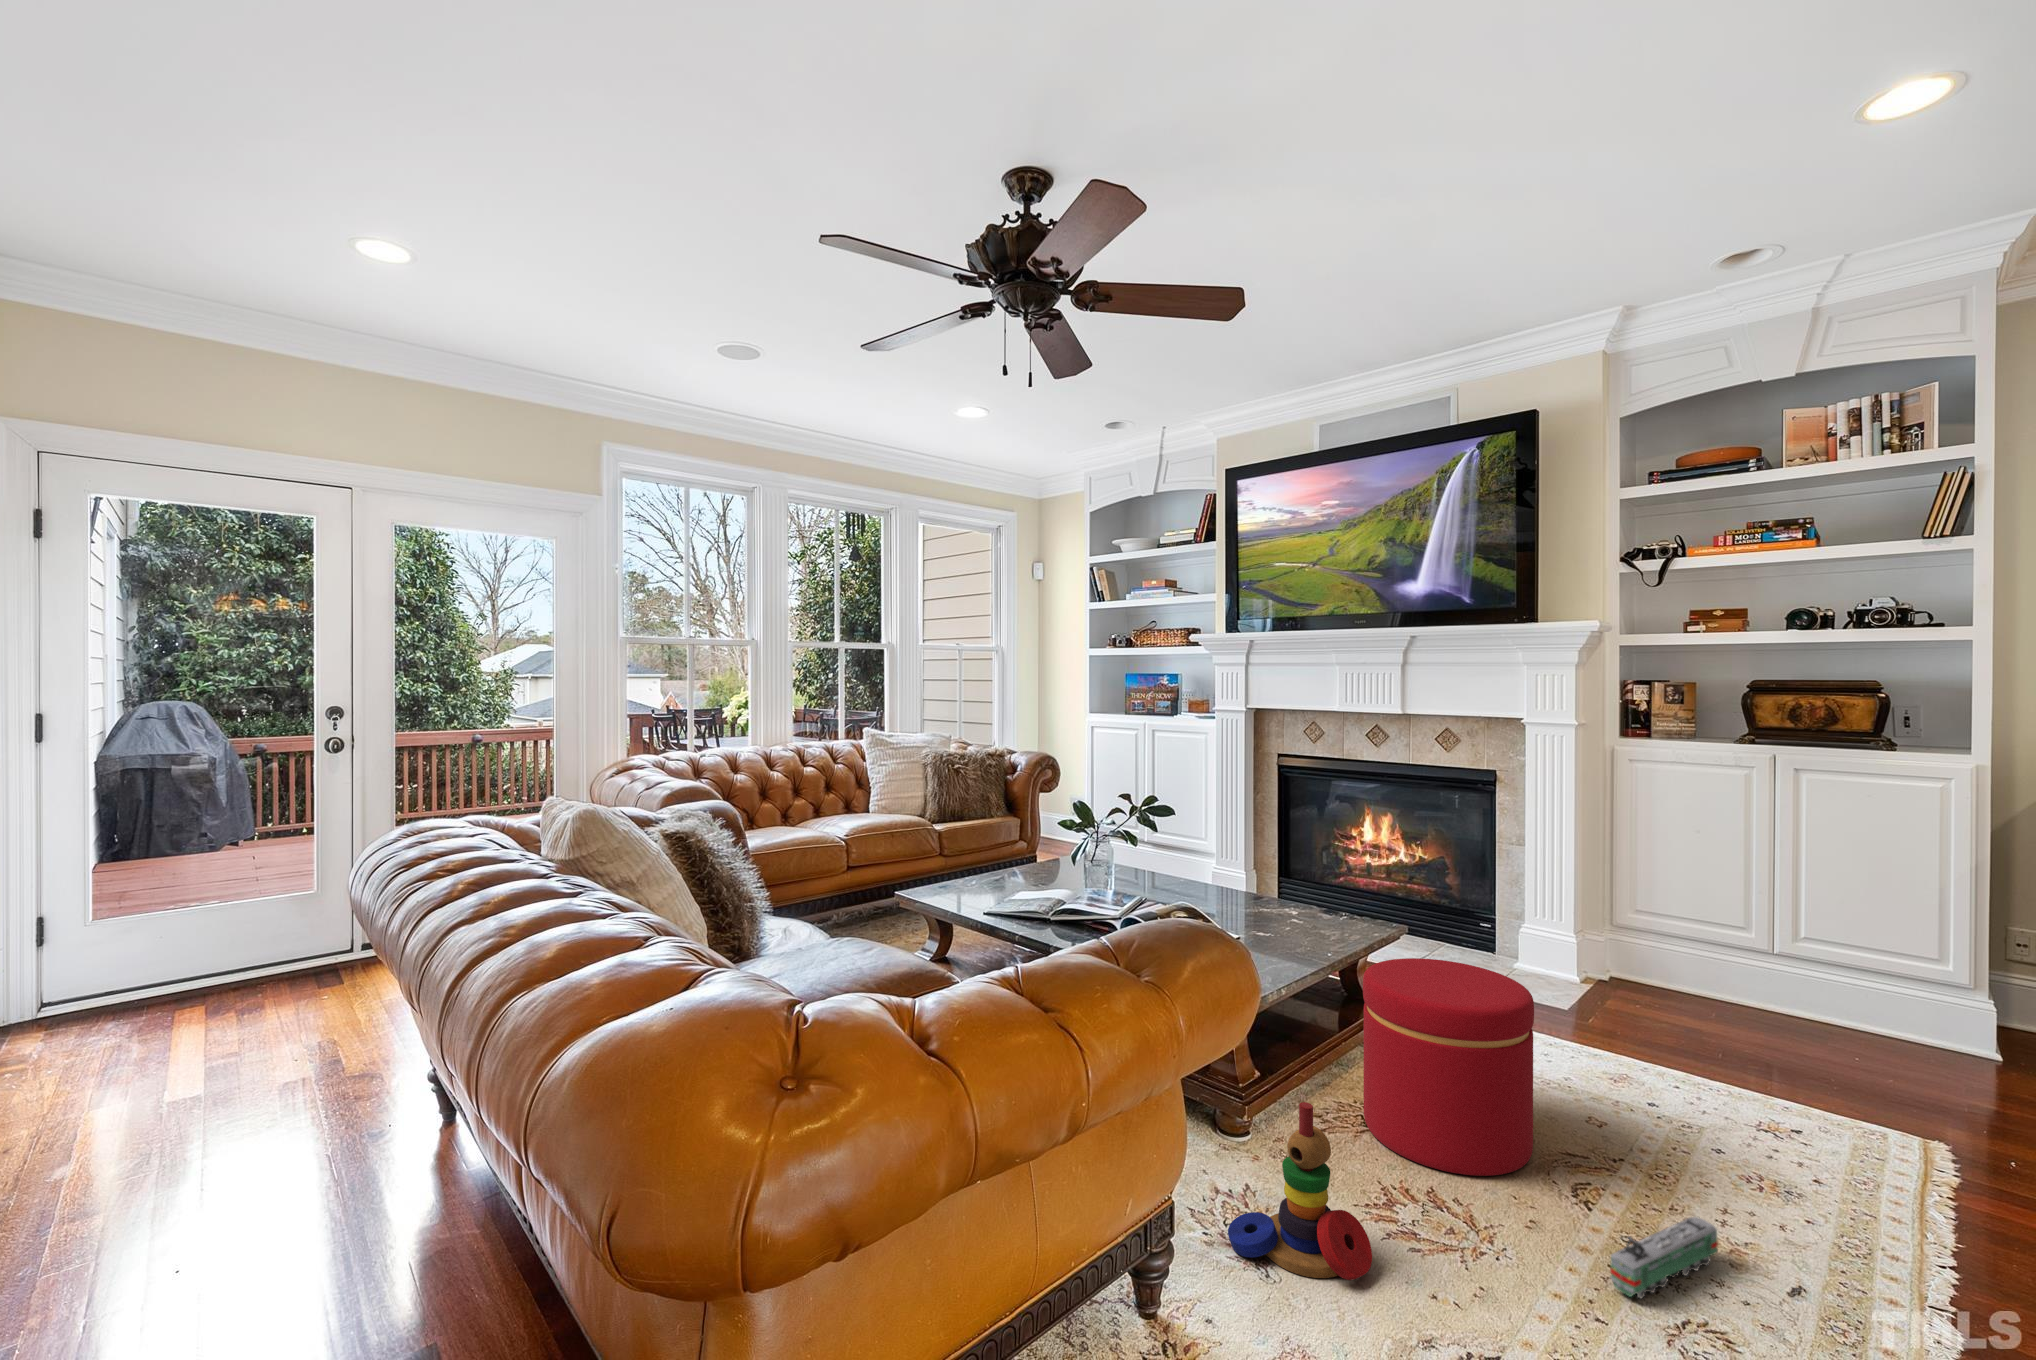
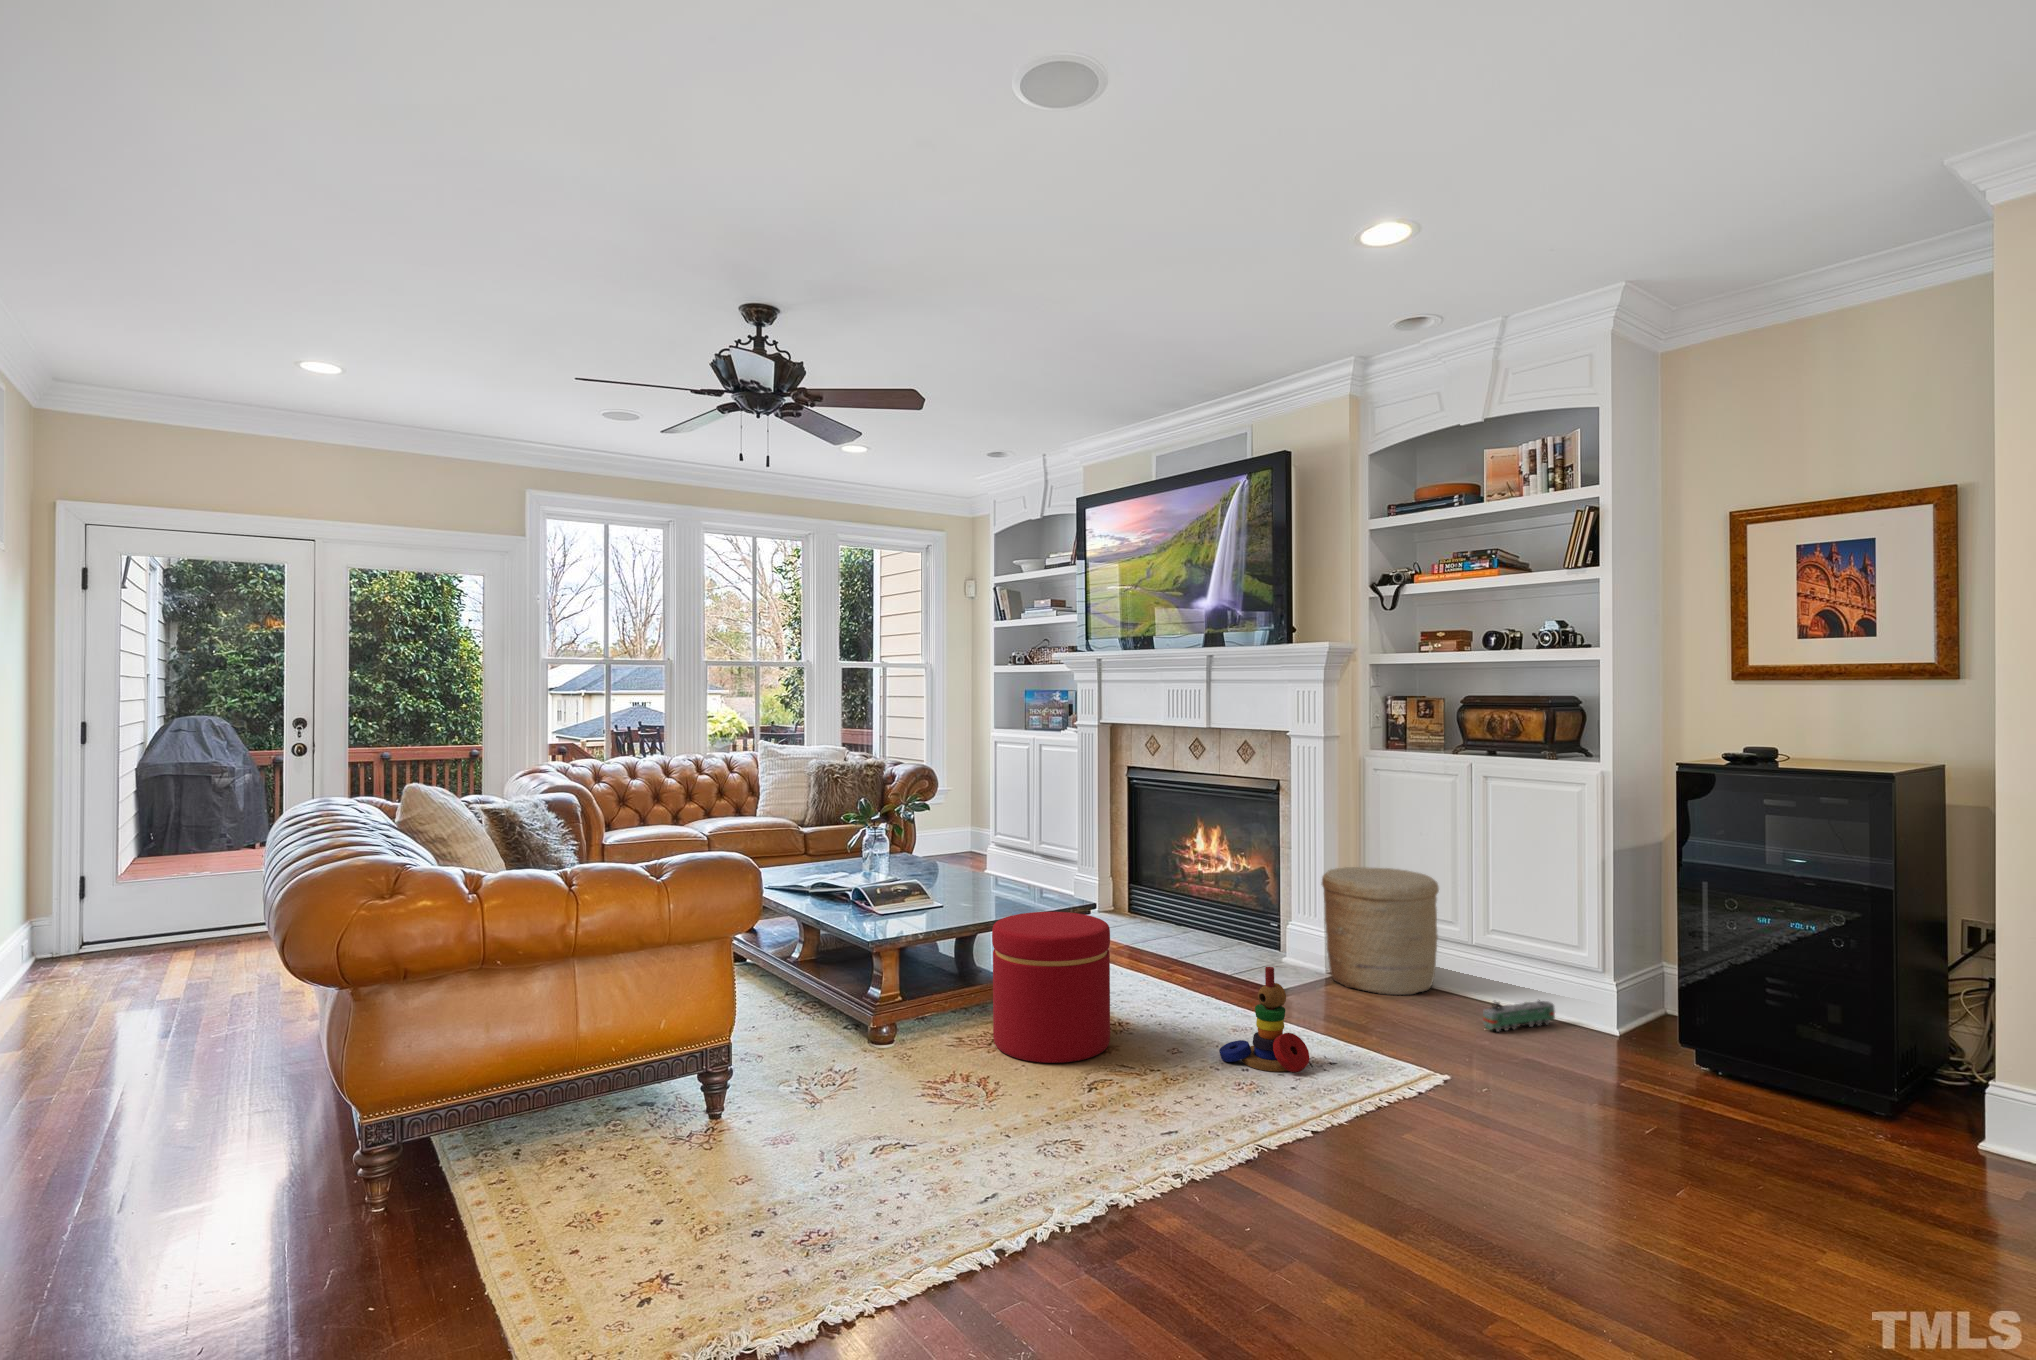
woven basket: none [1608,877,1766,1031] -> present [1322,867,1439,995]
stacking toy: present [1228,1102,1372,1280] -> present [1219,967,1309,1073]
toy train: present [1610,1217,1718,1298] -> present [1483,1000,1555,1031]

